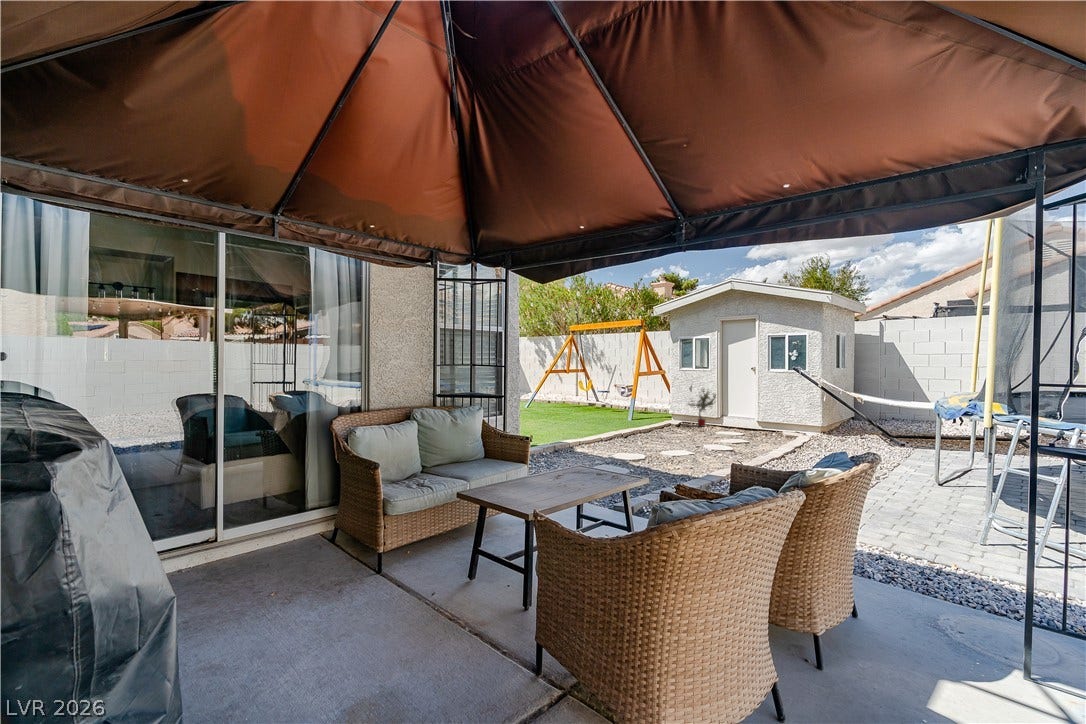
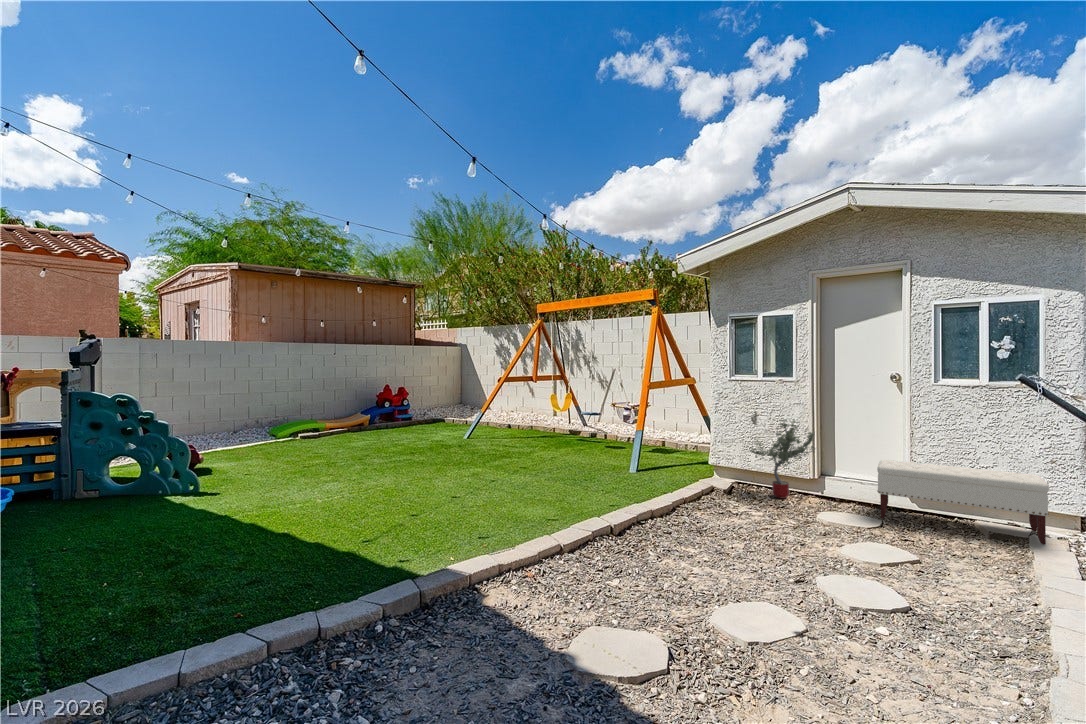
bench: none [740,406,803,436] -> present [877,460,1049,545]

